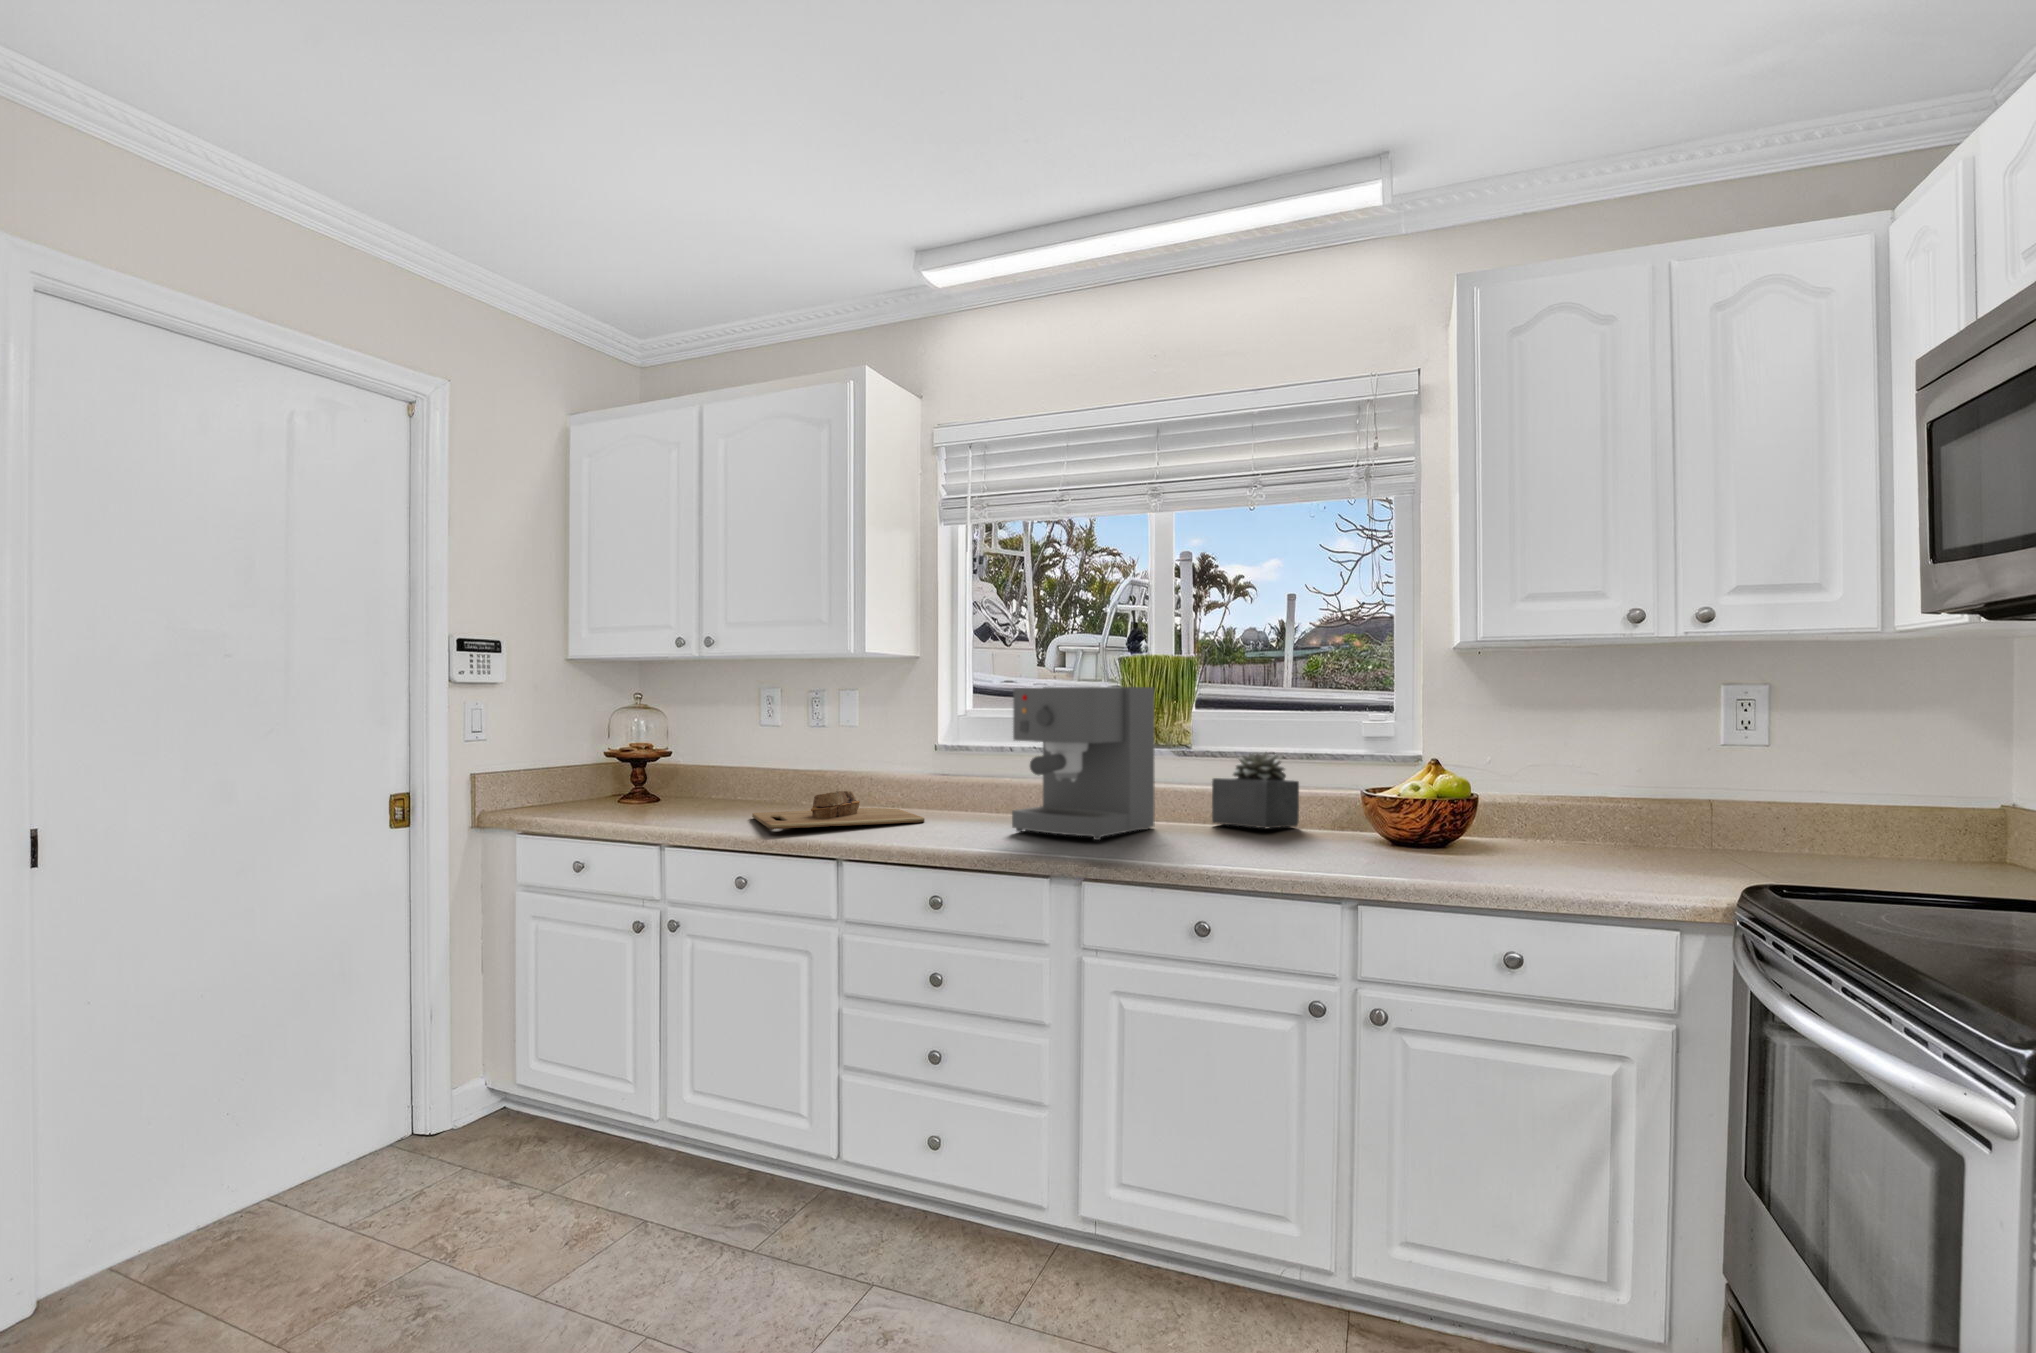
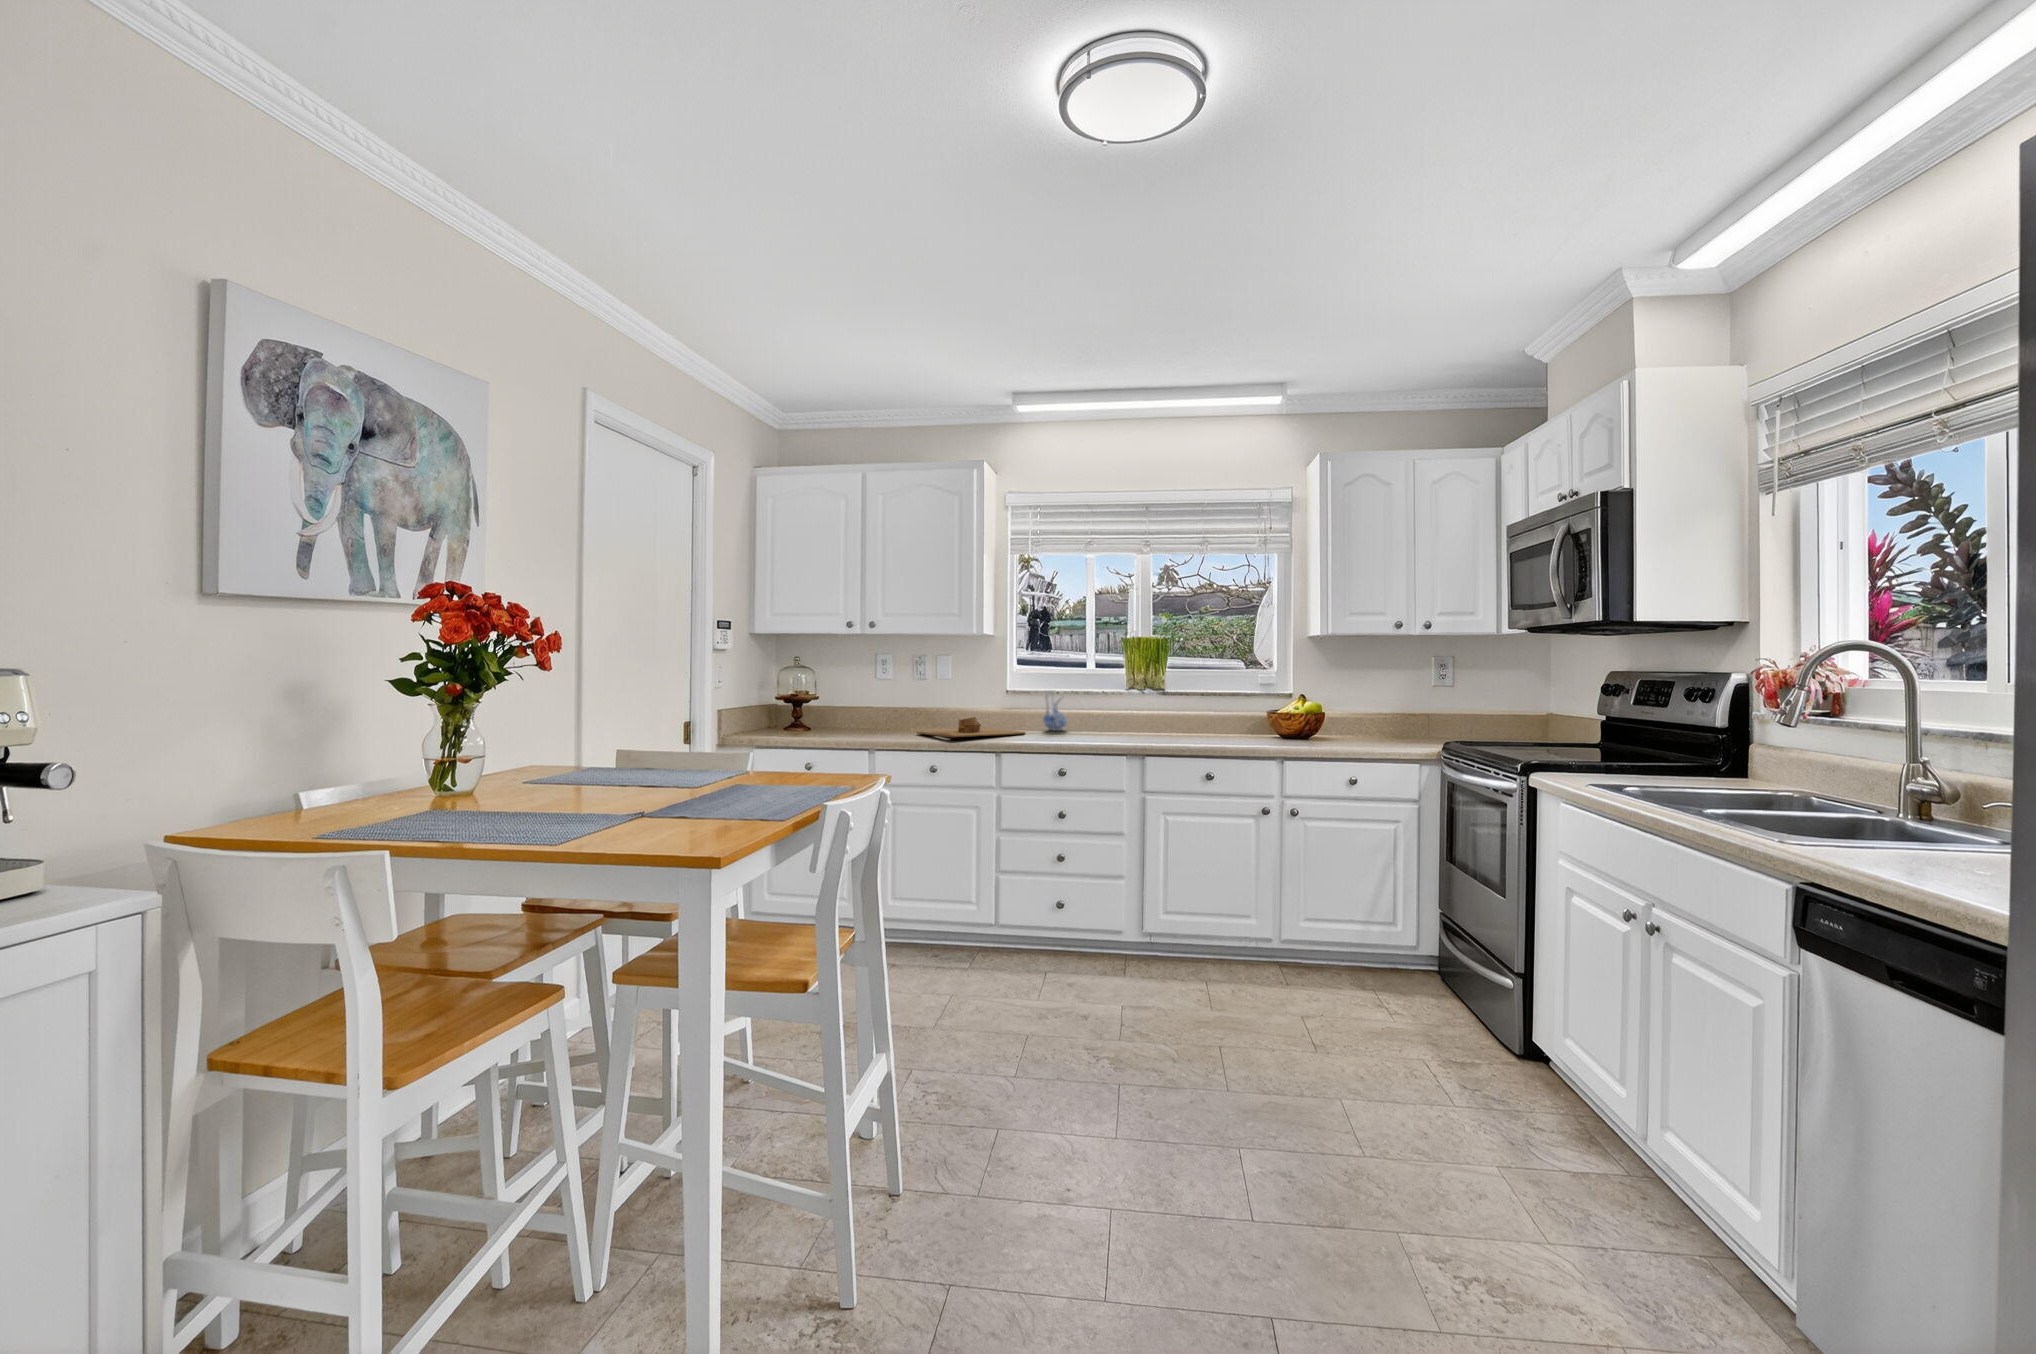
coffee maker: present [1012,687,1155,840] -> none [1085,657,1158,738]
ceramic pitcher: none [968,746,1009,815] -> present [1043,691,1067,730]
succulent plant: present [1212,752,1299,829] -> none [1186,692,1232,732]

